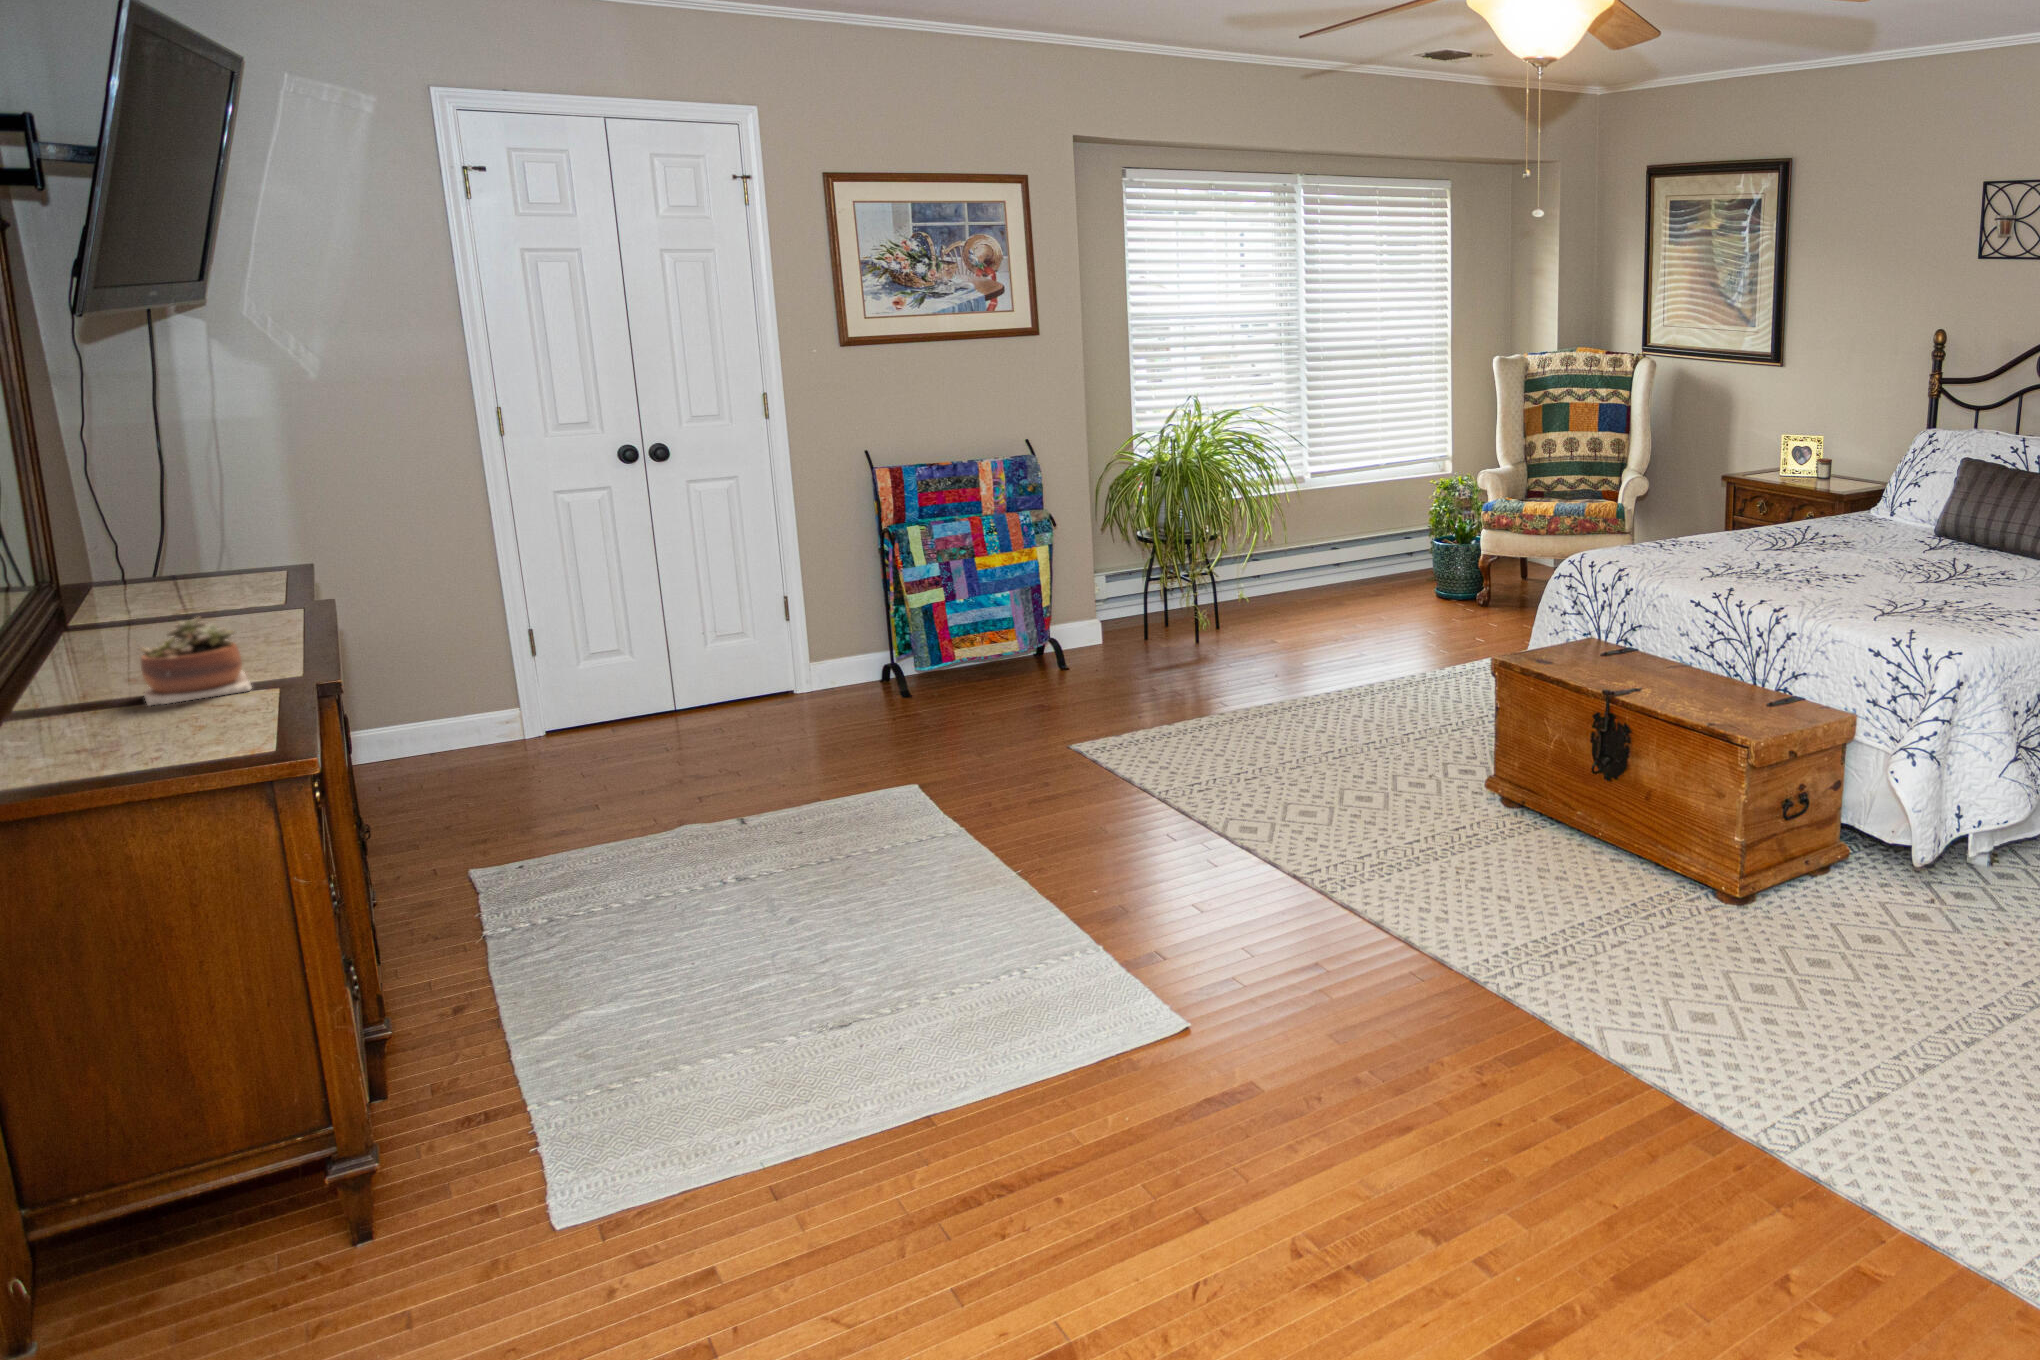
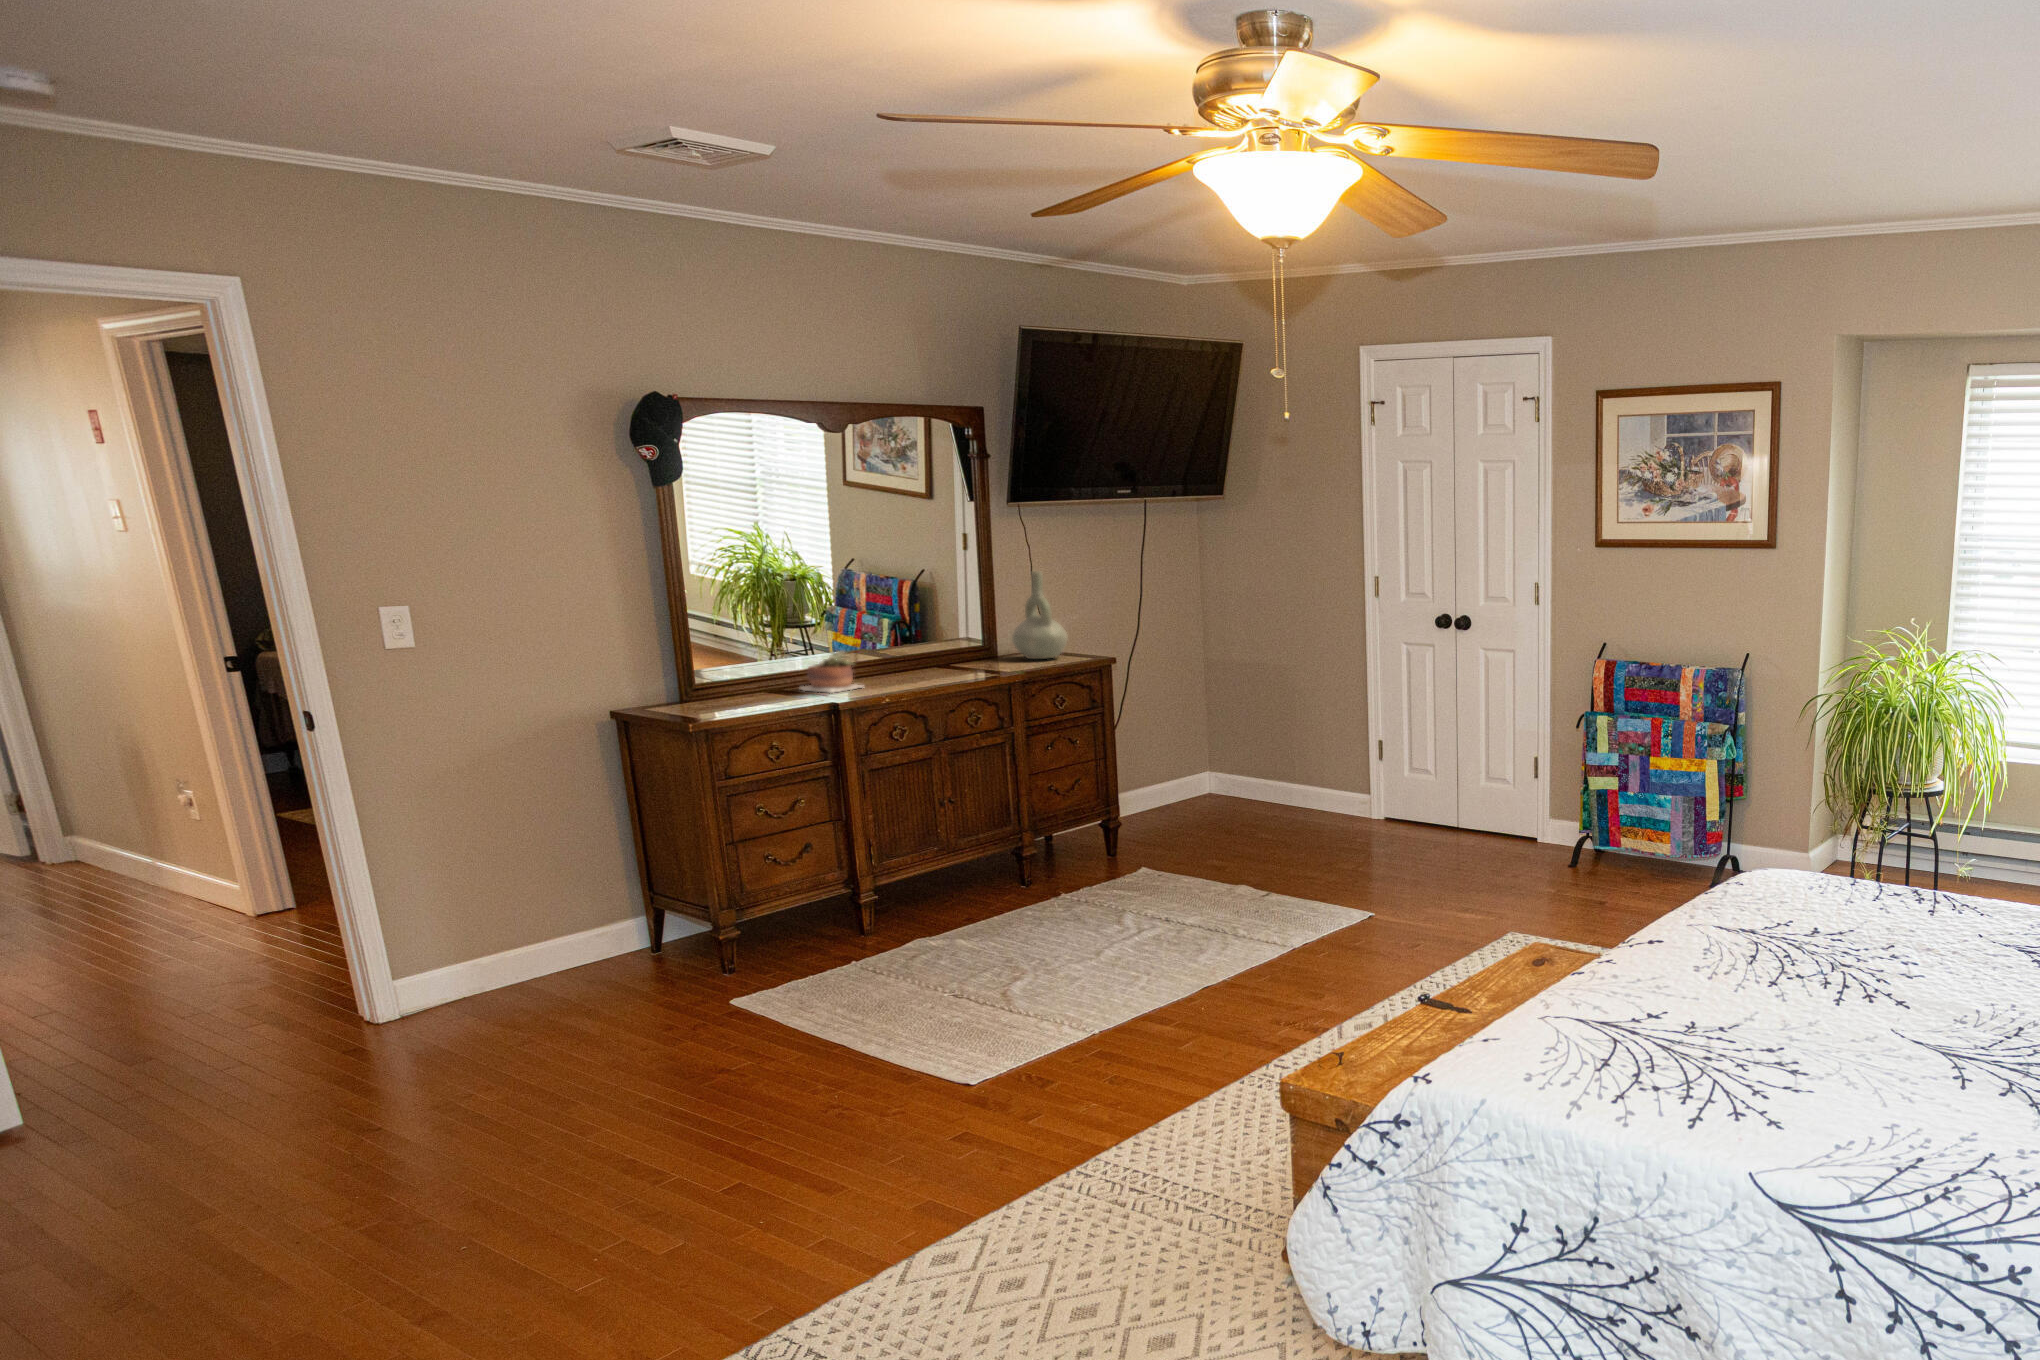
decorative vase: none [131,449,253,601] -> present [1012,571,1068,659]

